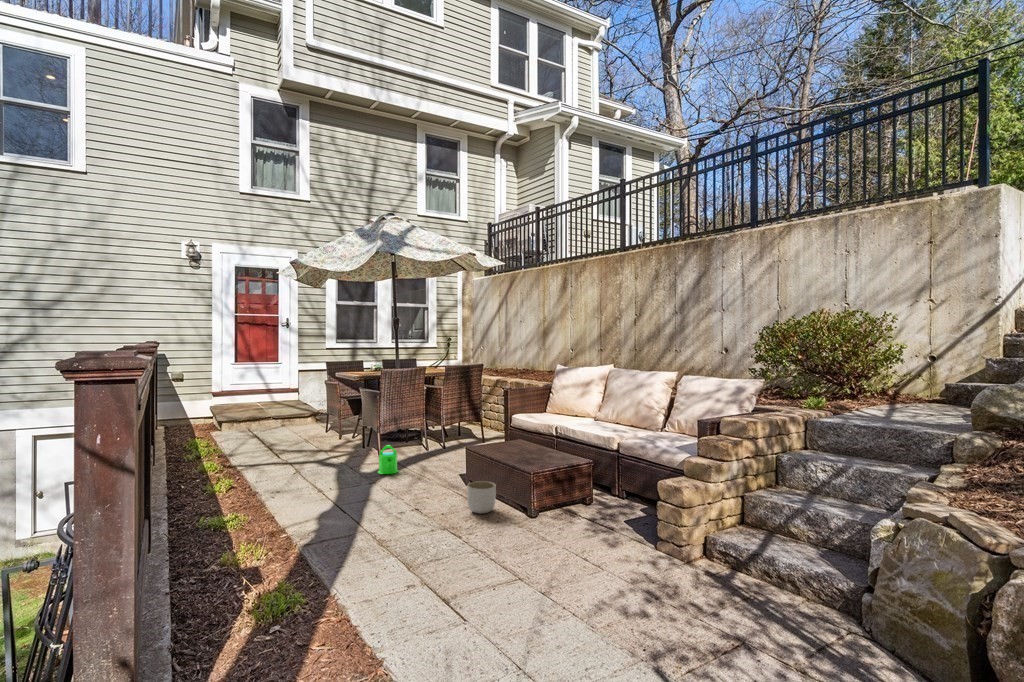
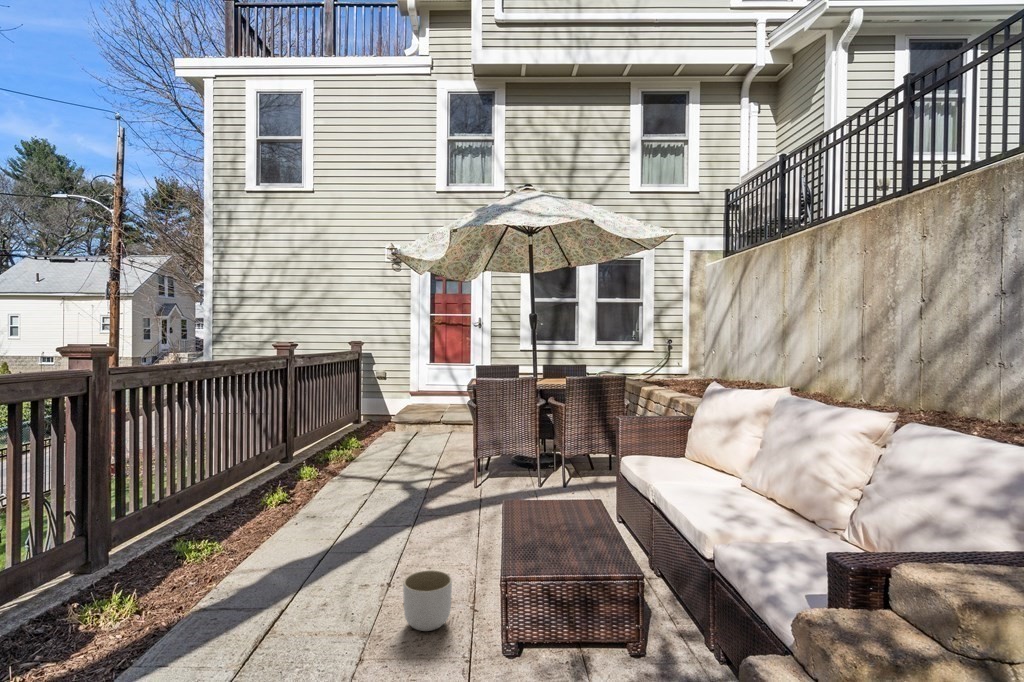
watering can: present [378,445,398,474] -> none [427,478,456,518]

